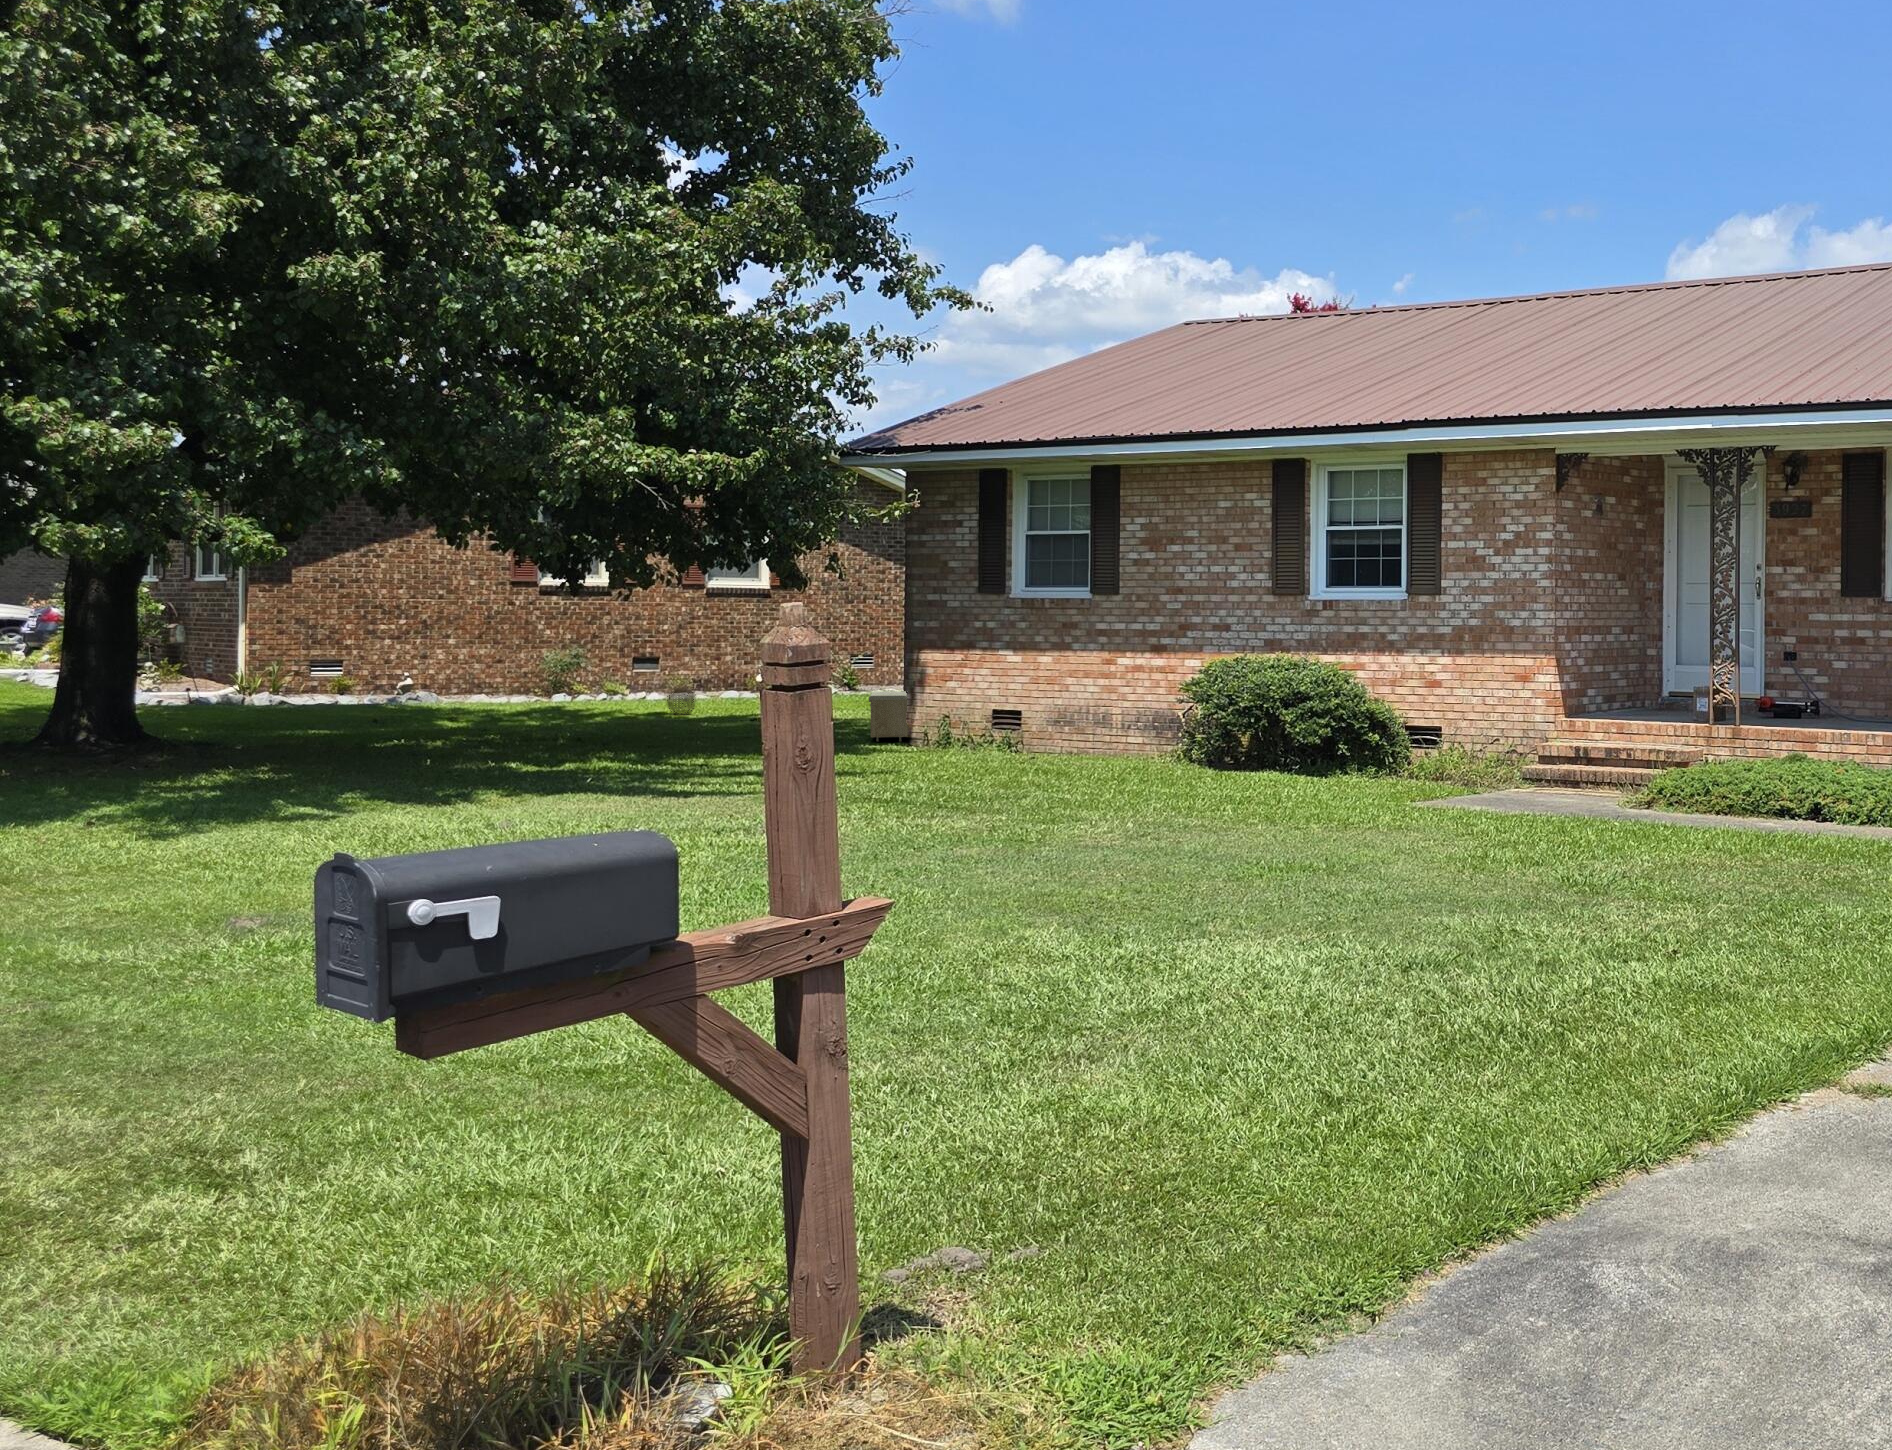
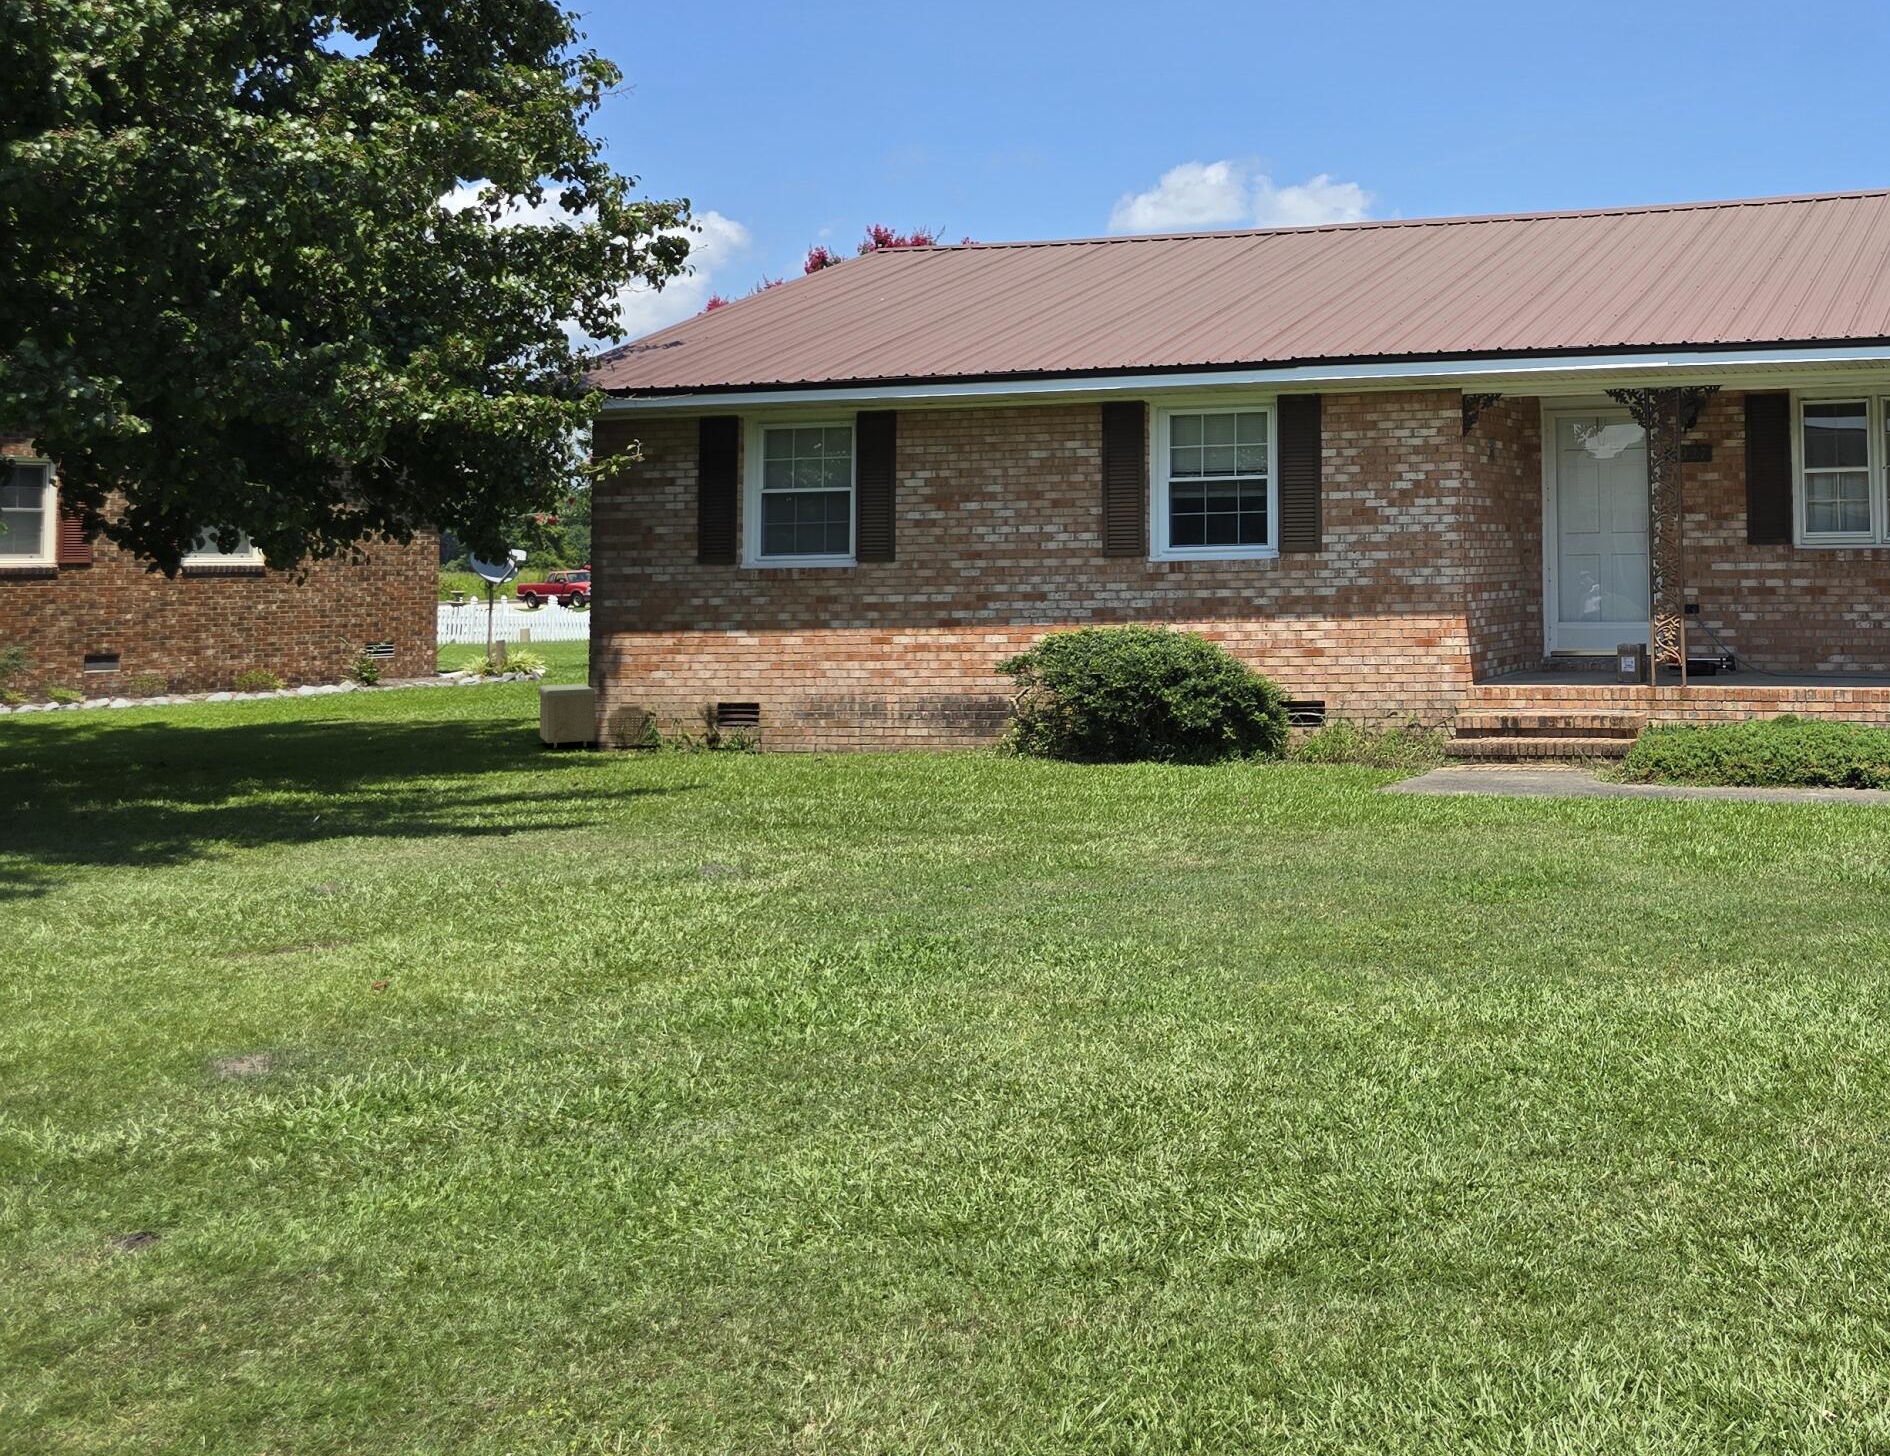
woven basket: present [667,687,695,715] -> present [608,705,650,747]
potted plant: none [968,709,1008,747] -> present [694,703,729,748]

